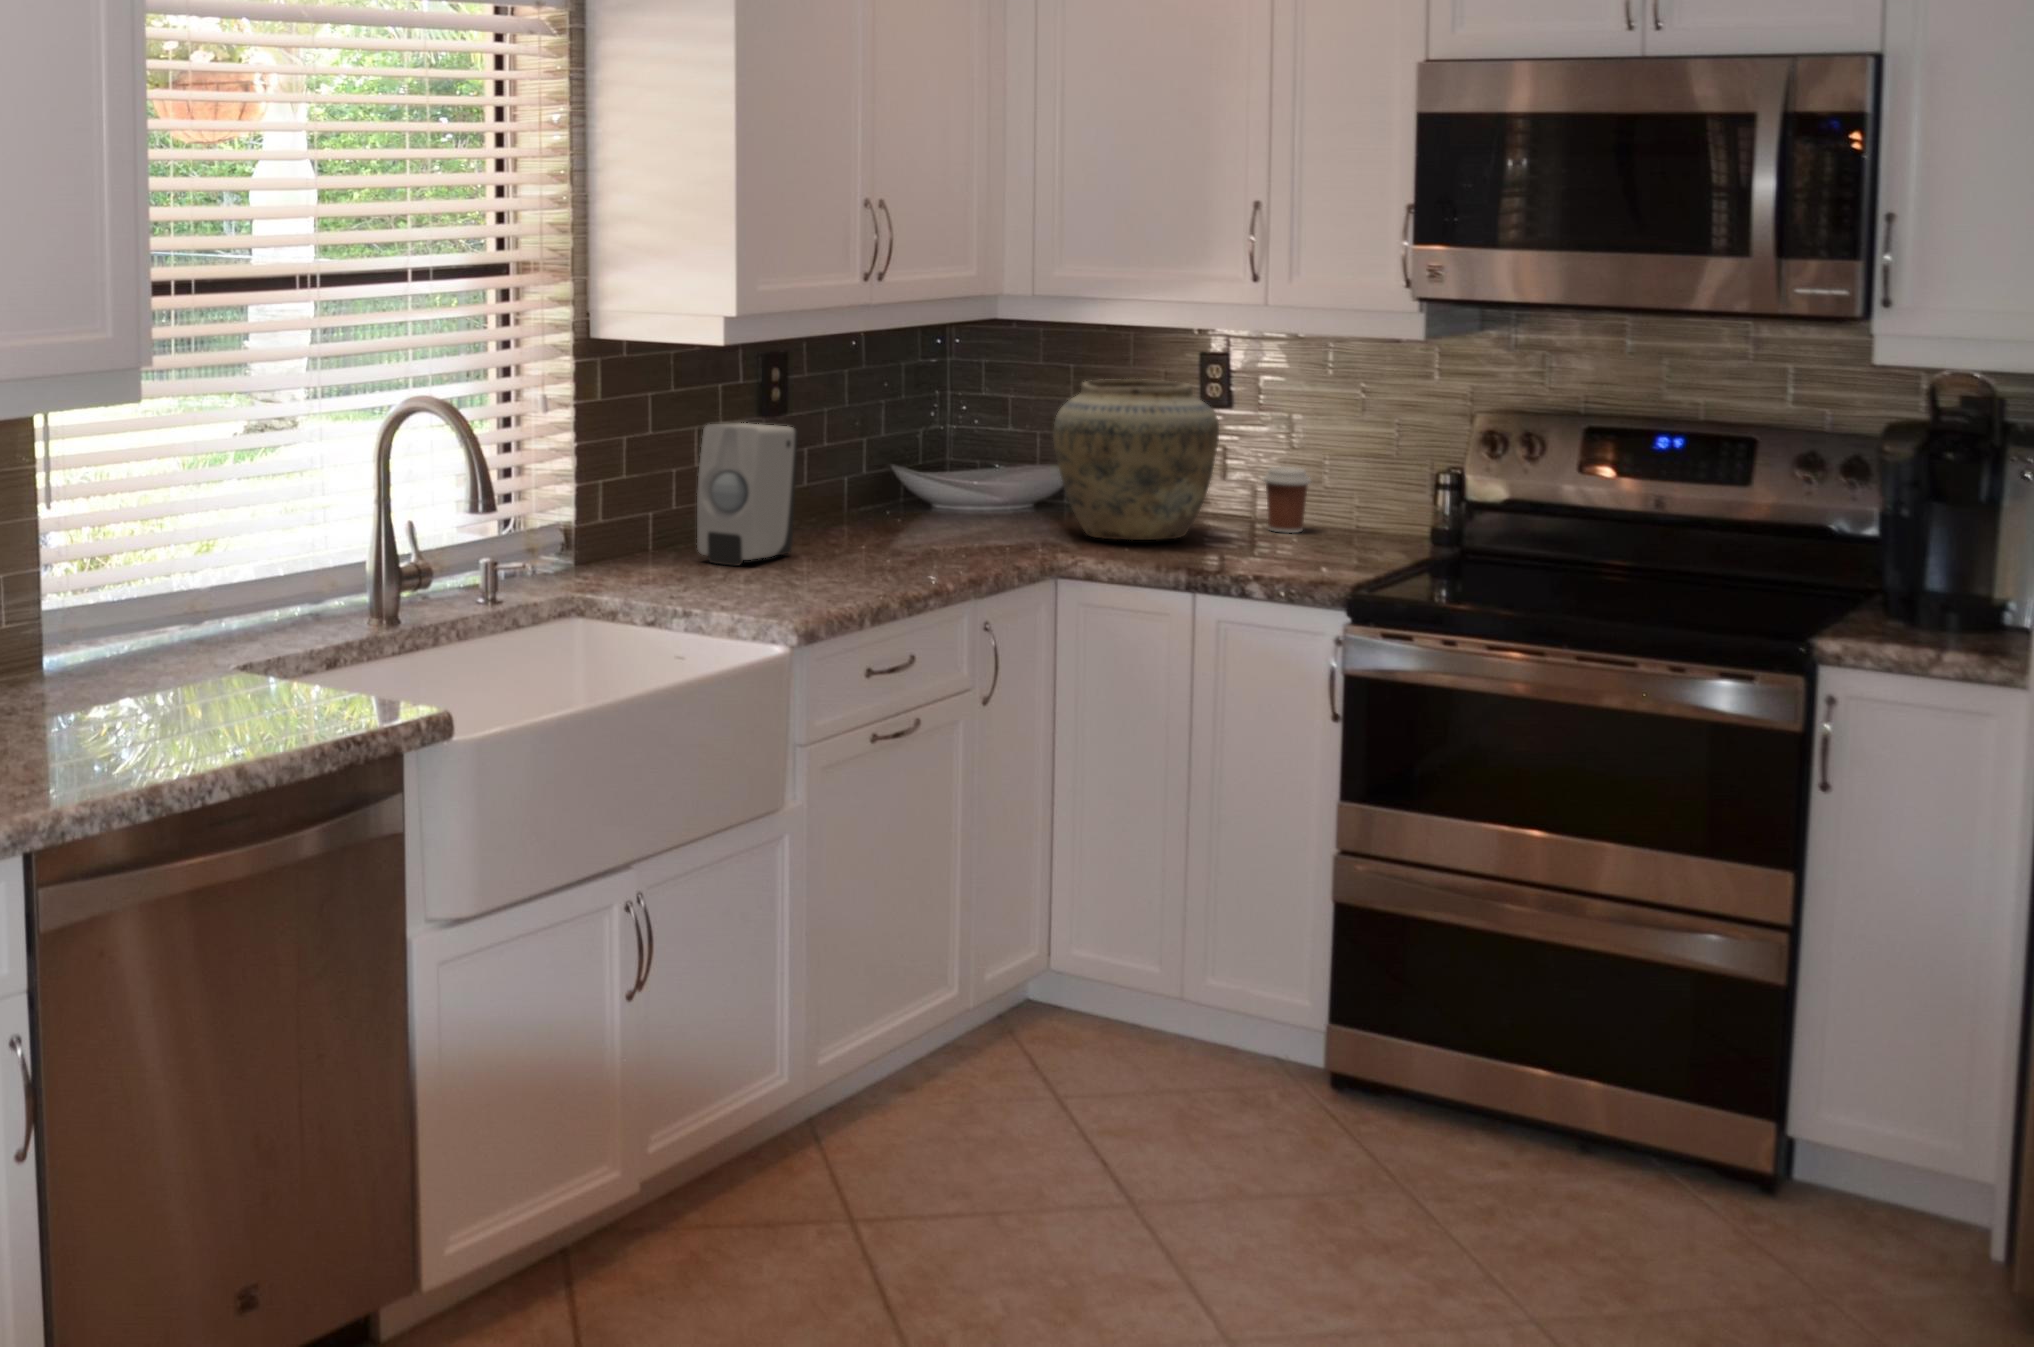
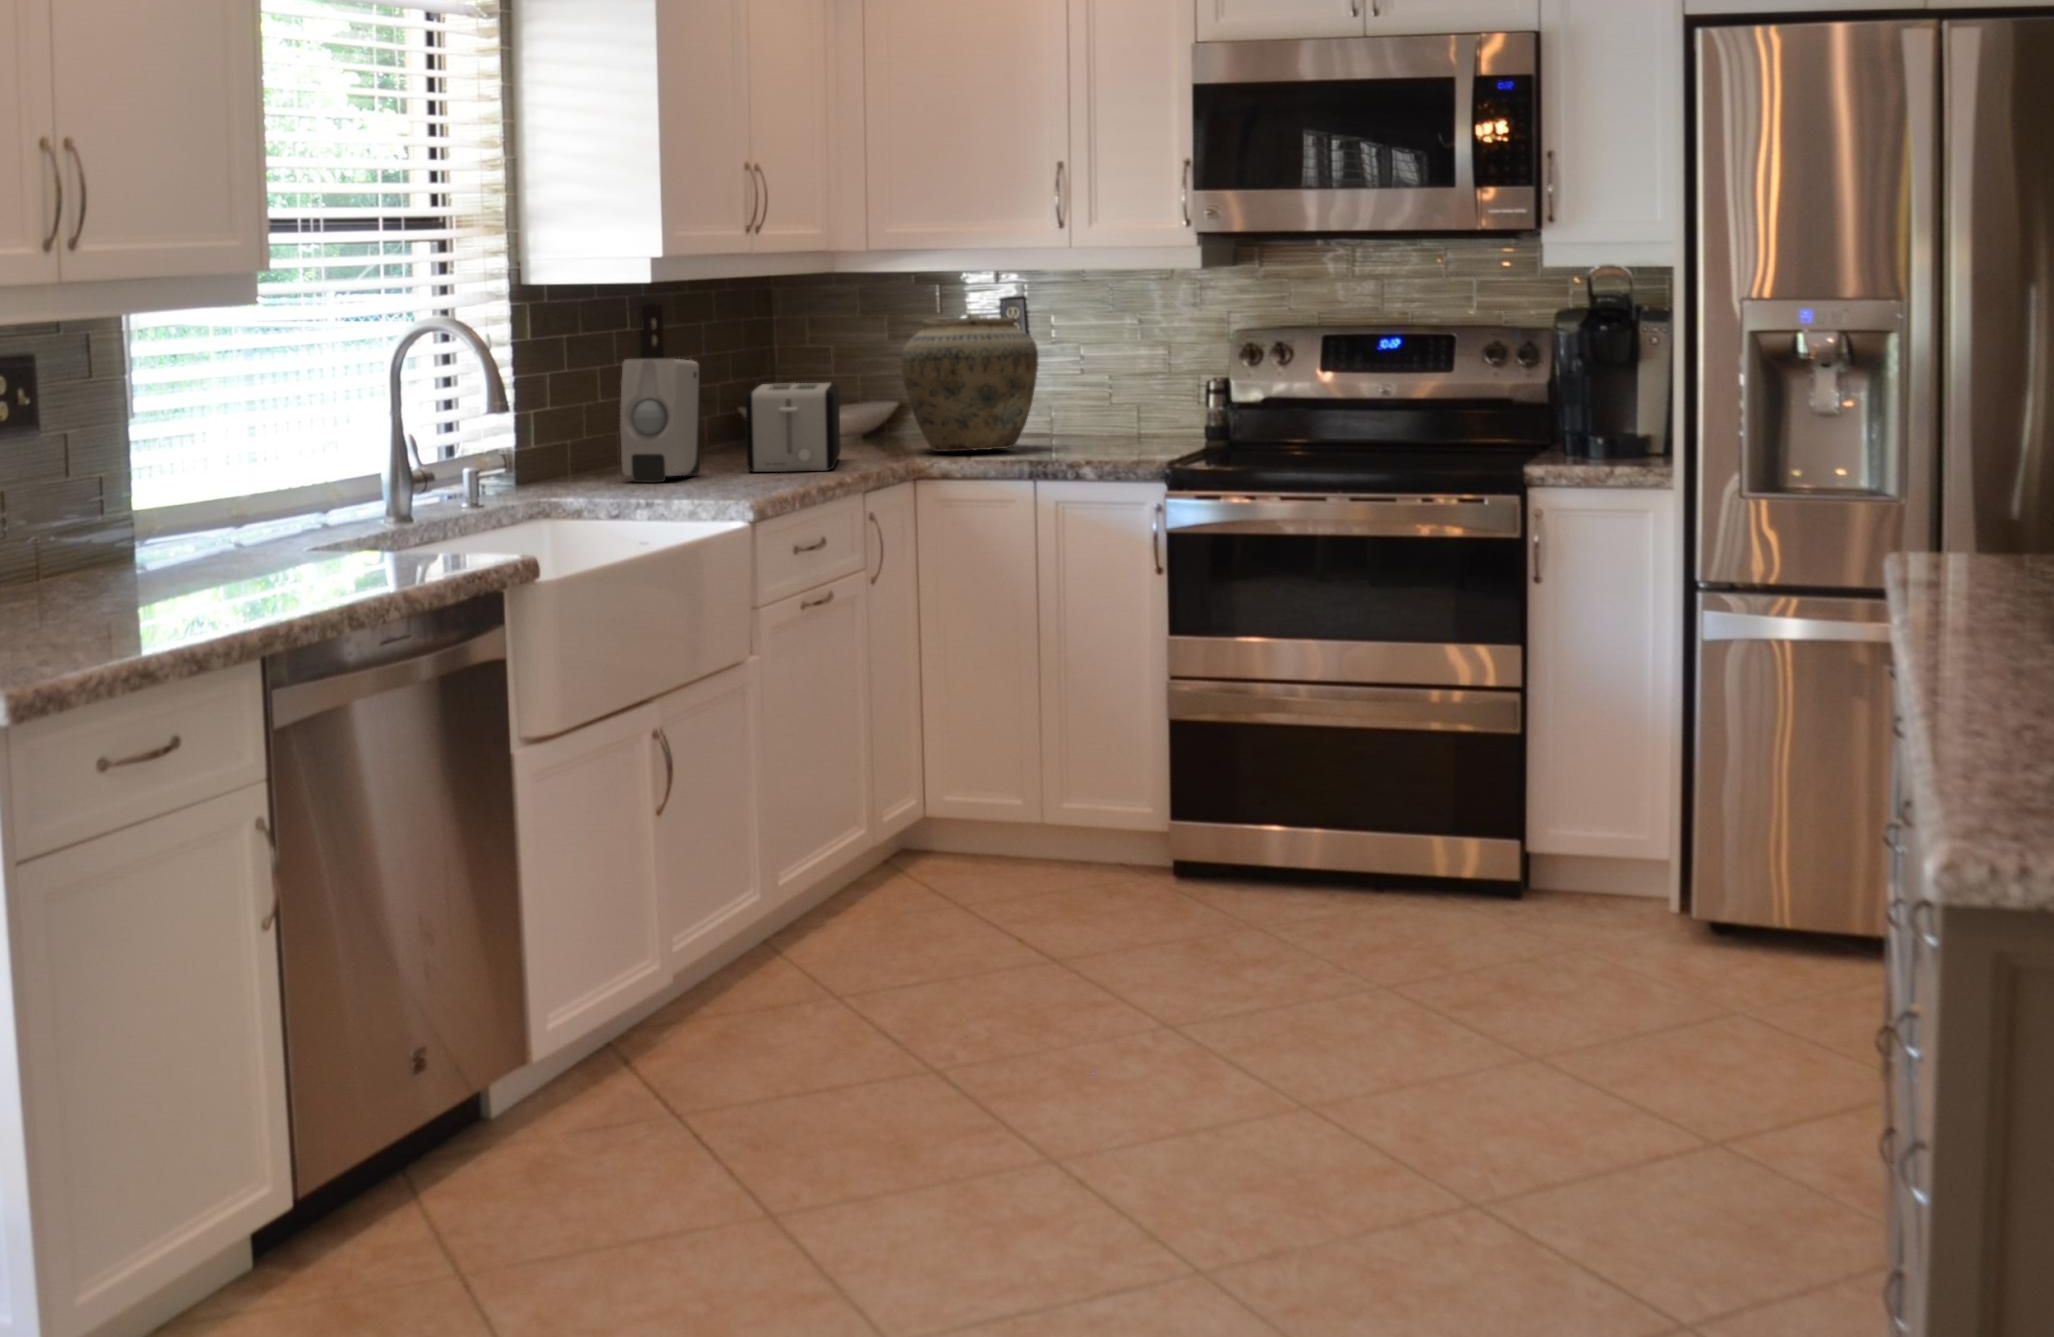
toaster: none [847,448,973,561] -> present [745,383,841,472]
coffee cup: present [1262,467,1311,533] -> none [1067,389,1107,443]

